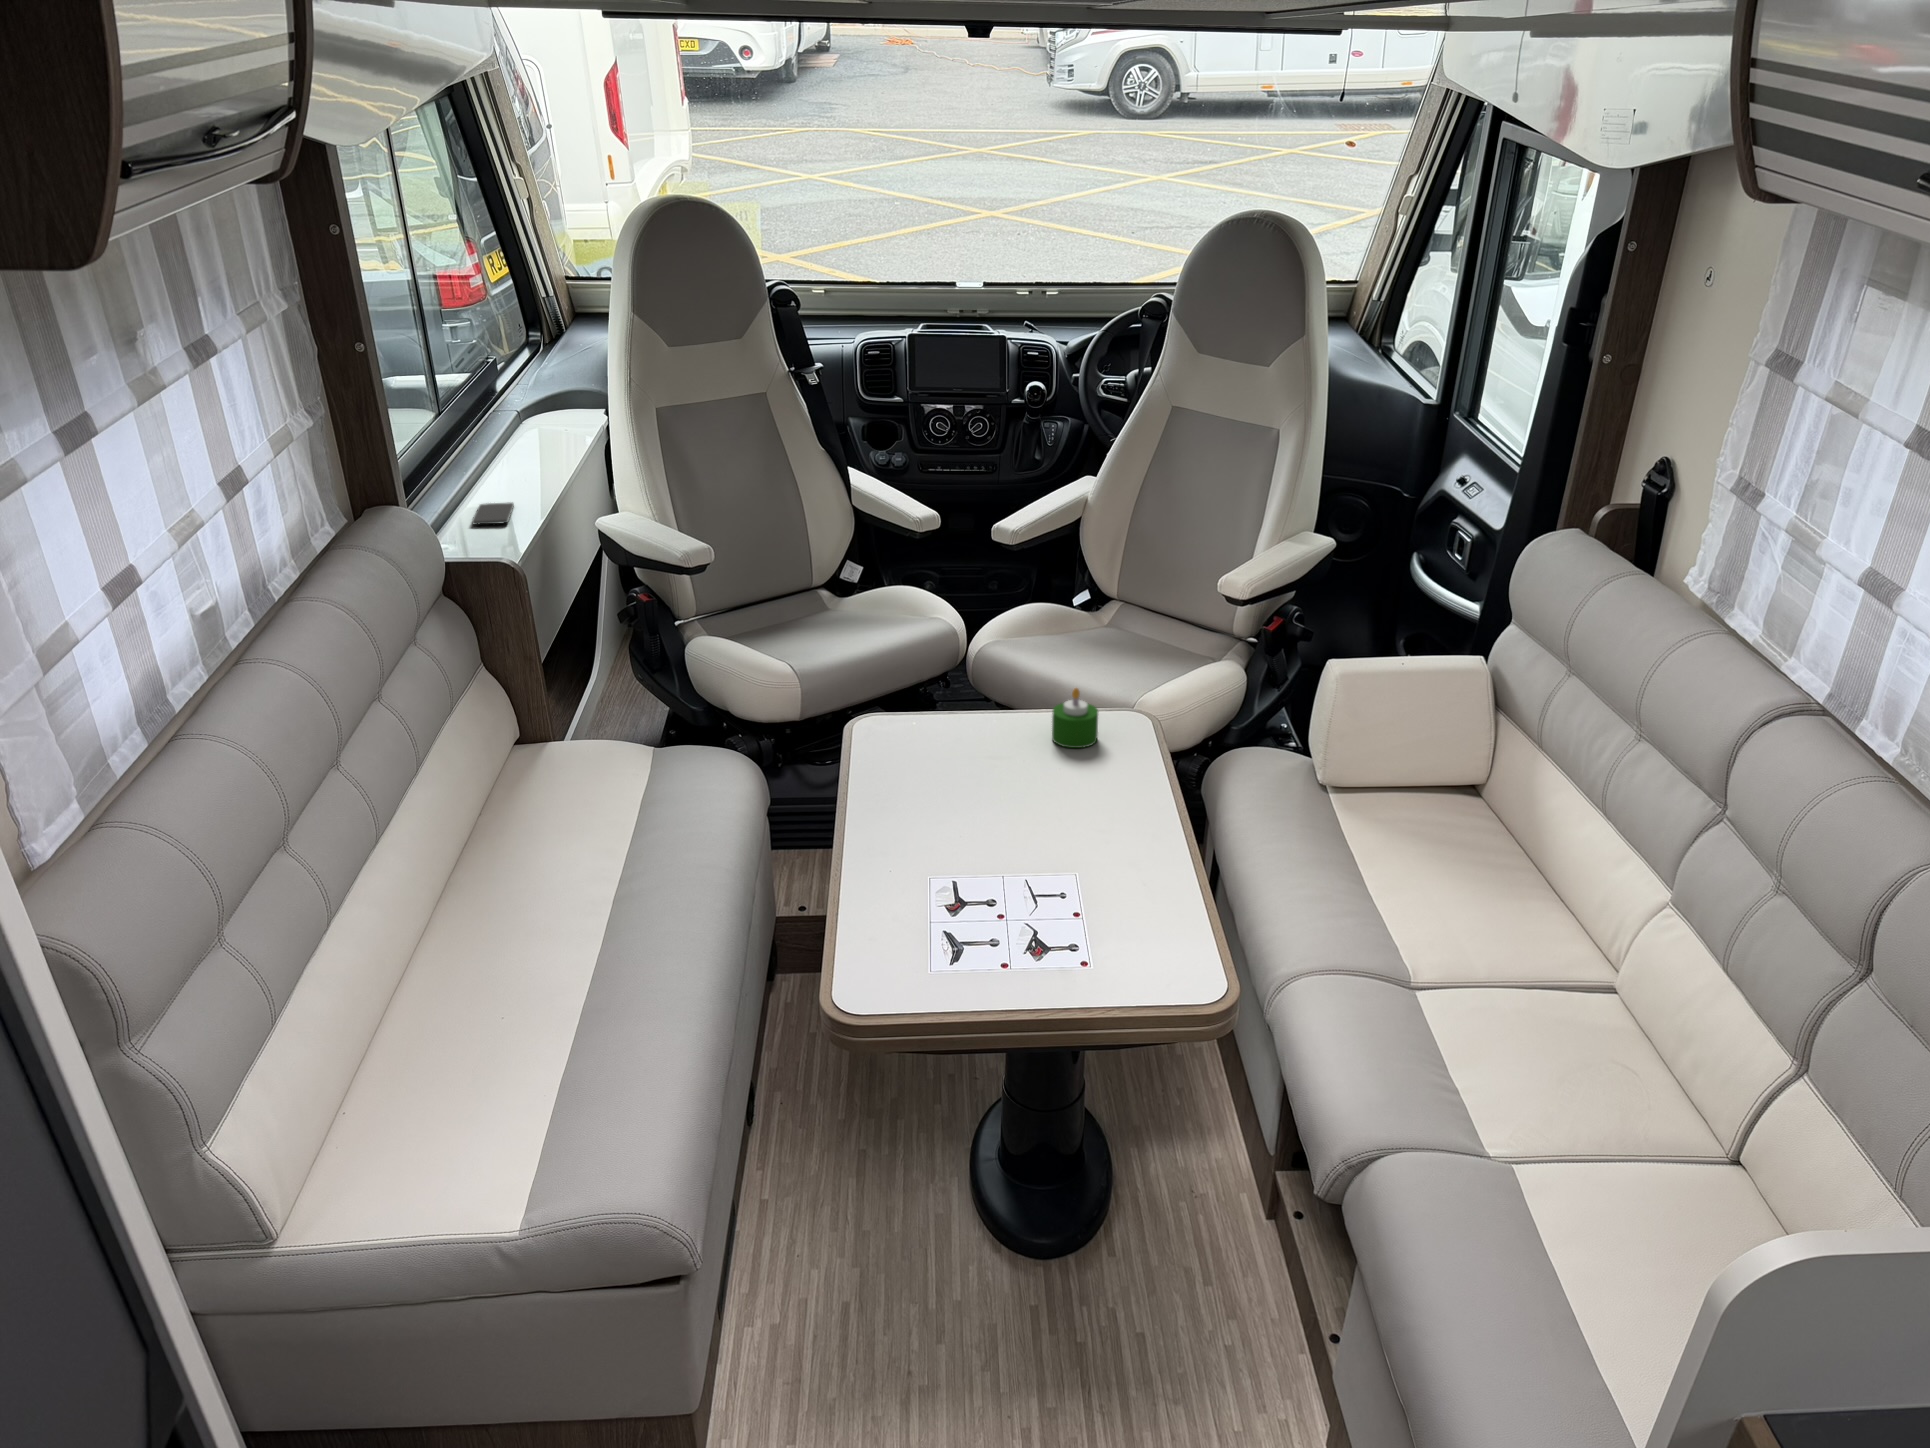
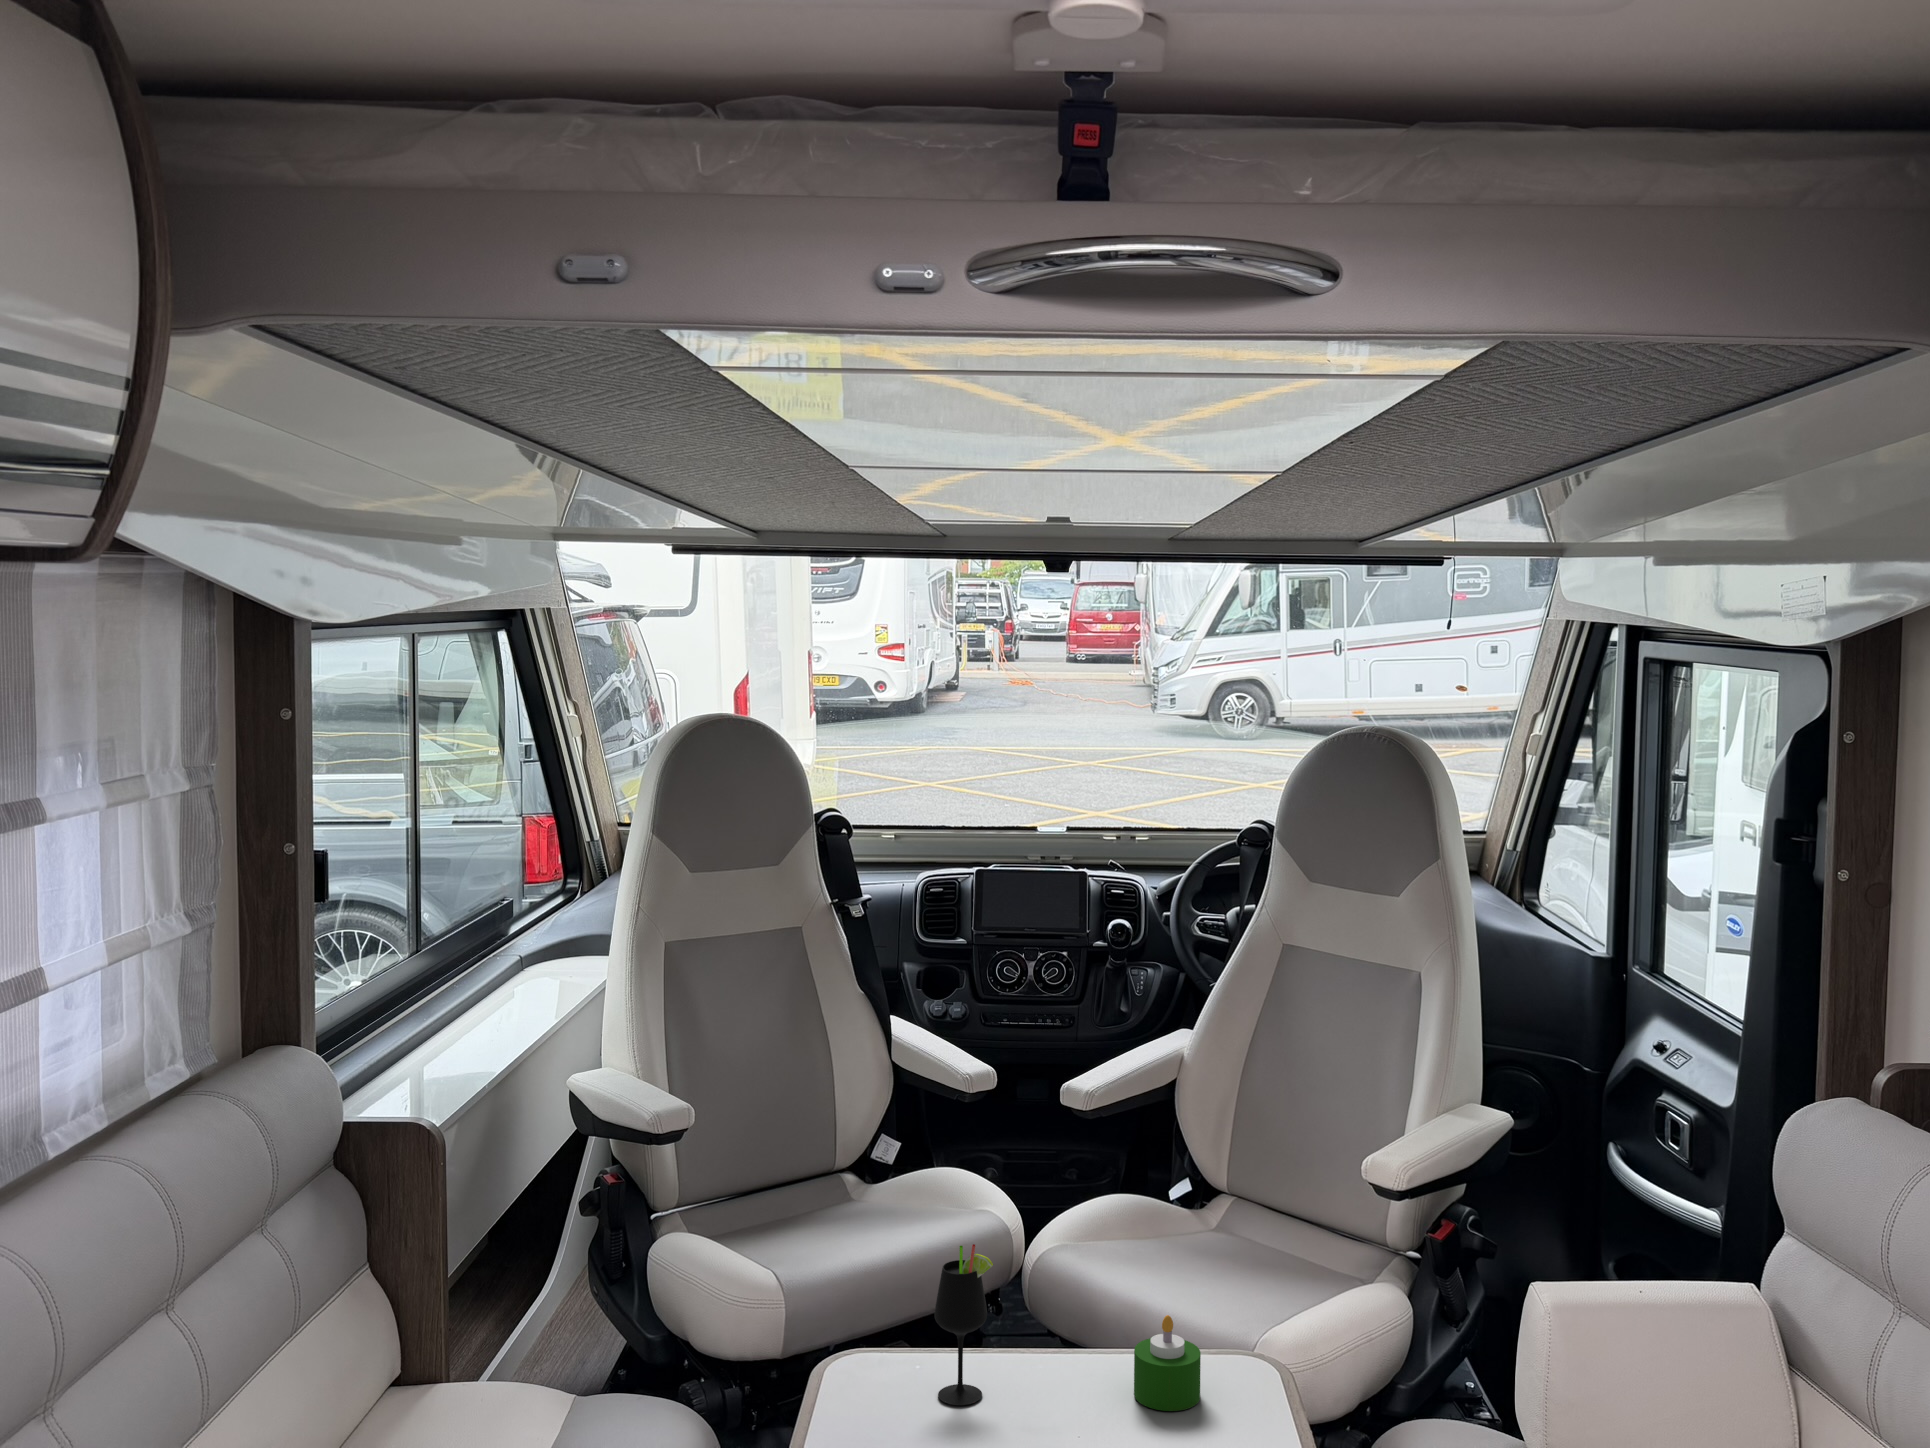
smartphone: present [472,503,514,525] -> none [416,1052,477,1077]
wine glass: none [913,644,954,748] -> present [935,1244,993,1405]

